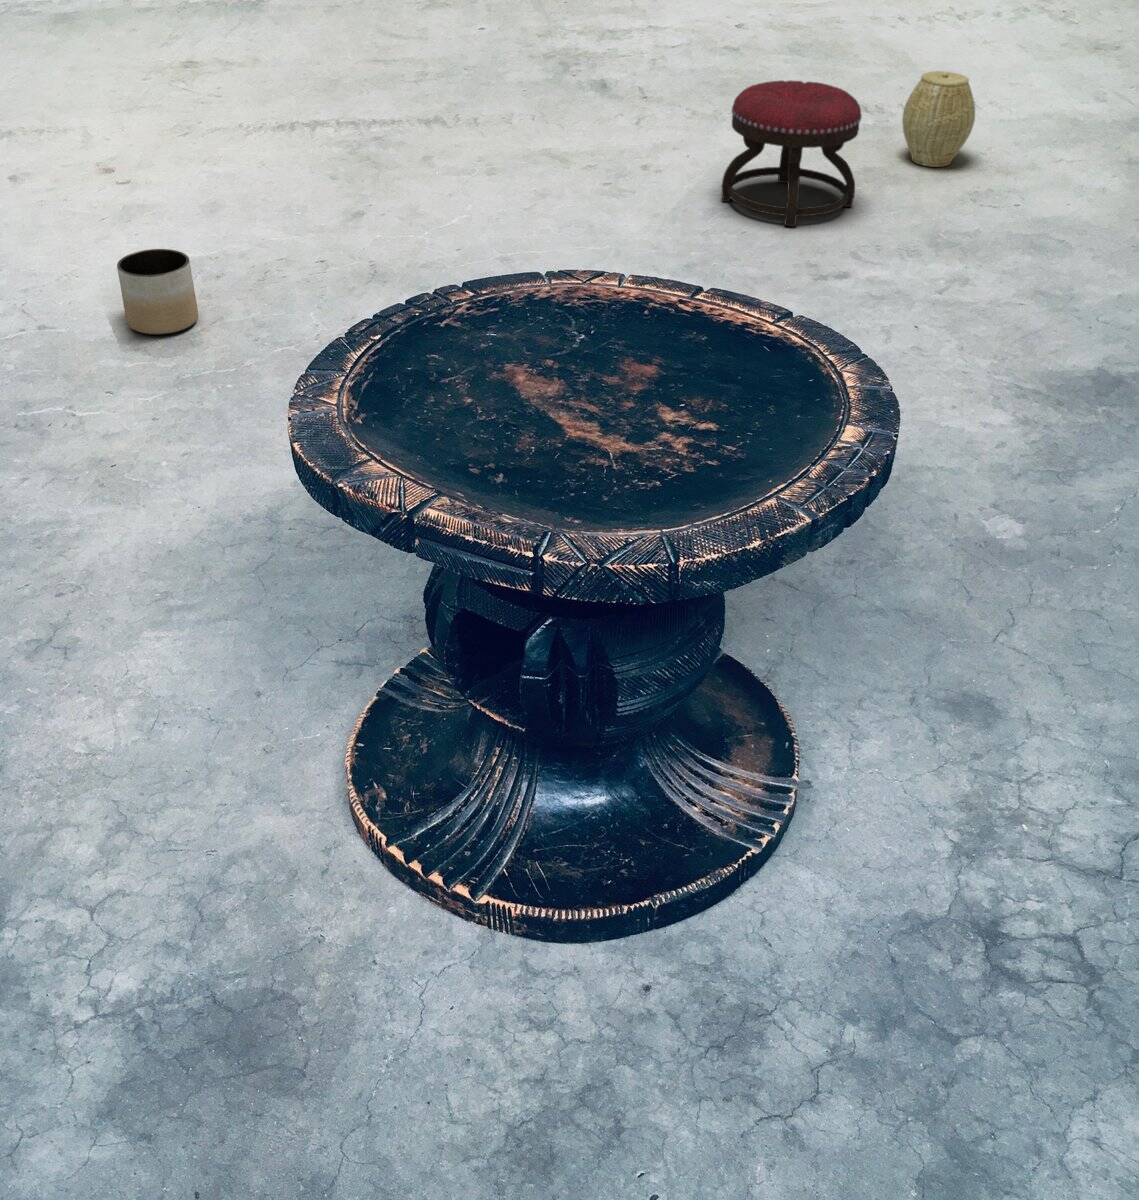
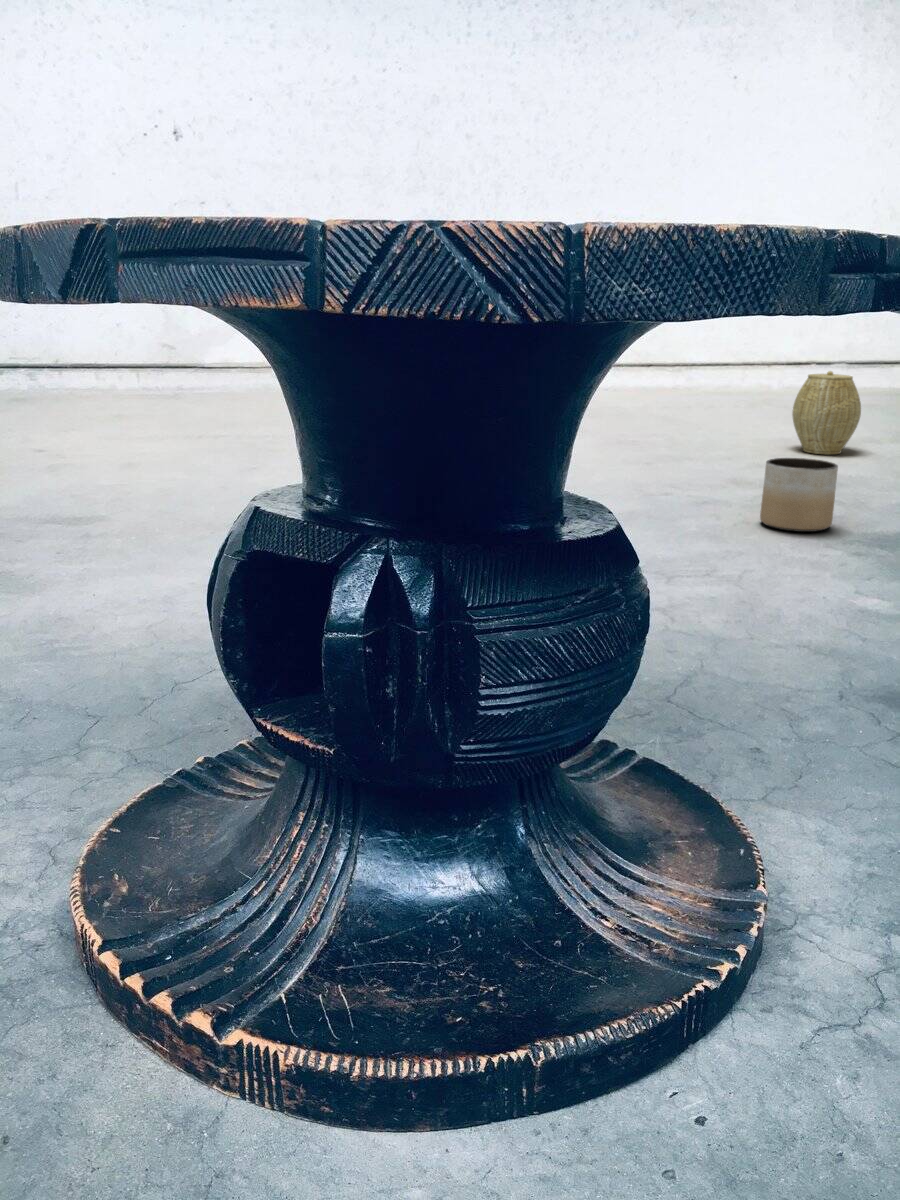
ottoman: present [722,80,862,226] -> none [626,362,758,480]
planter: present [117,249,198,335] -> present [760,458,838,532]

